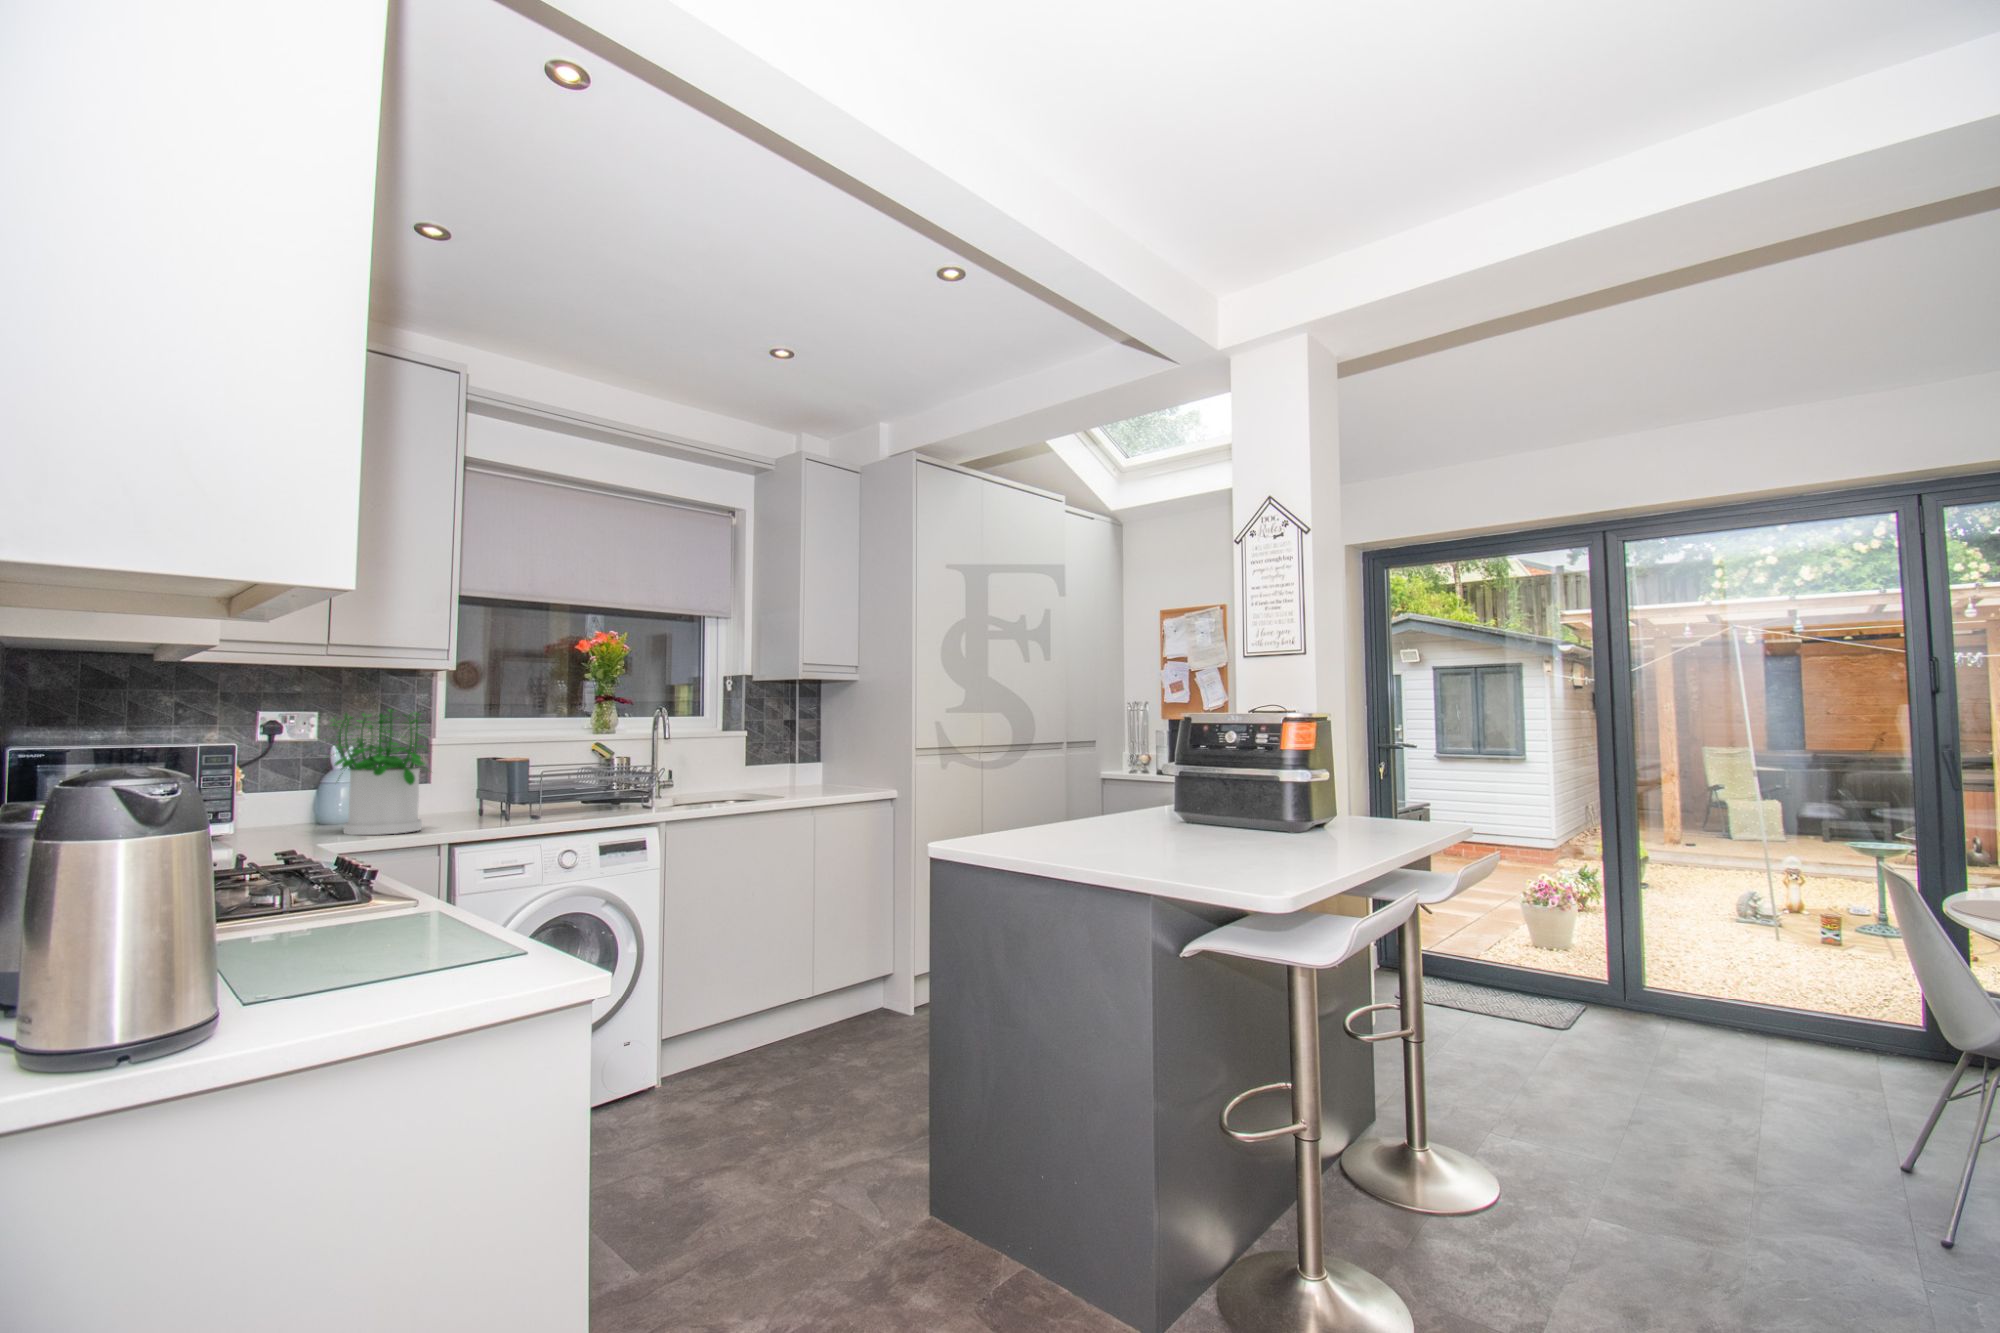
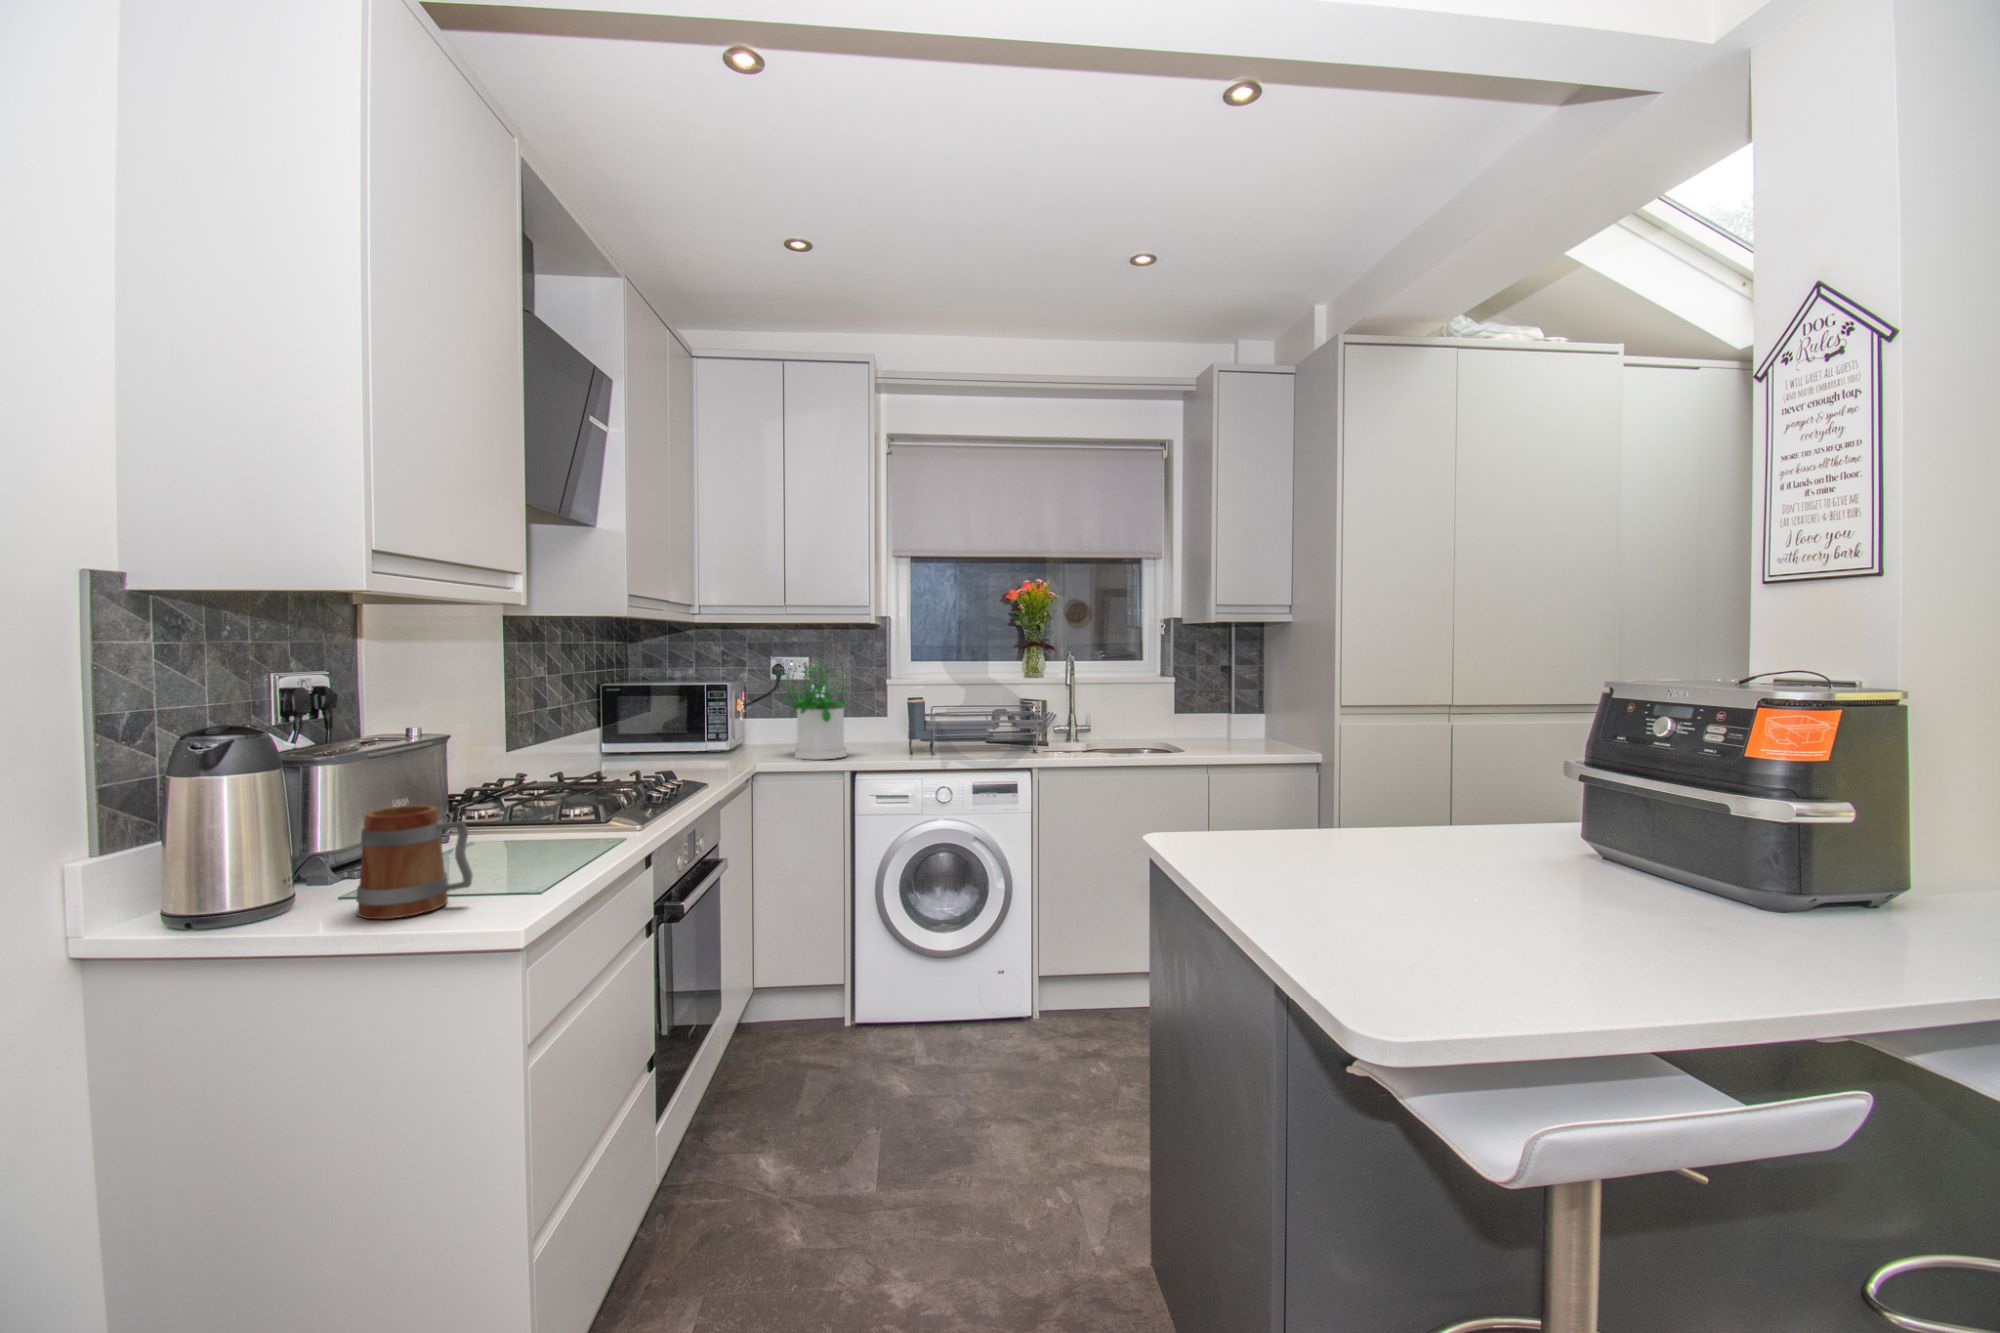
mug: none [358,852,488,986] -> present [356,805,473,919]

